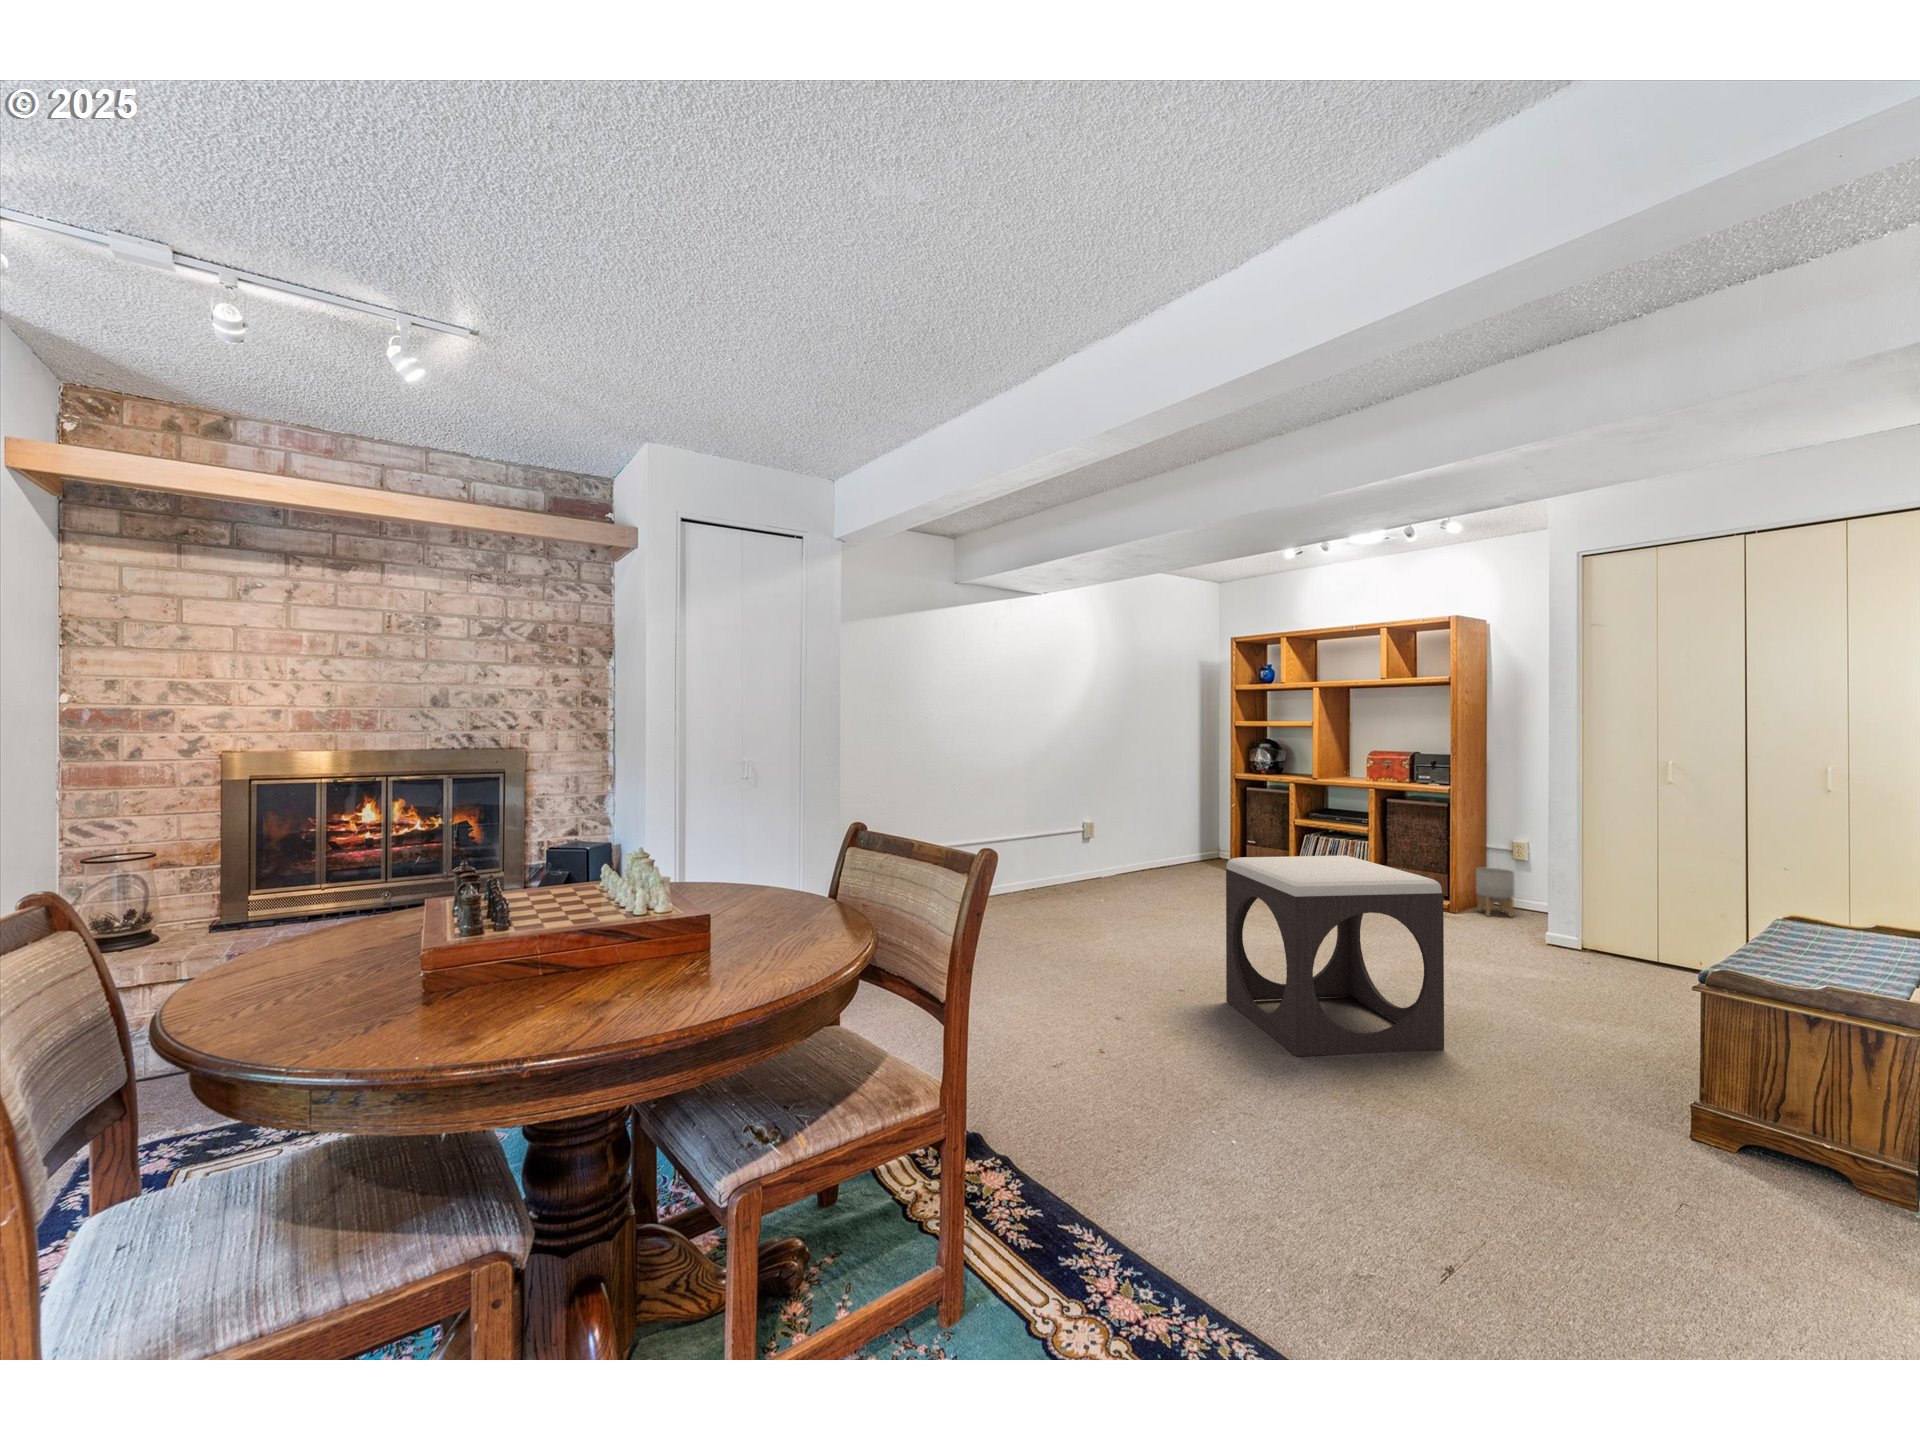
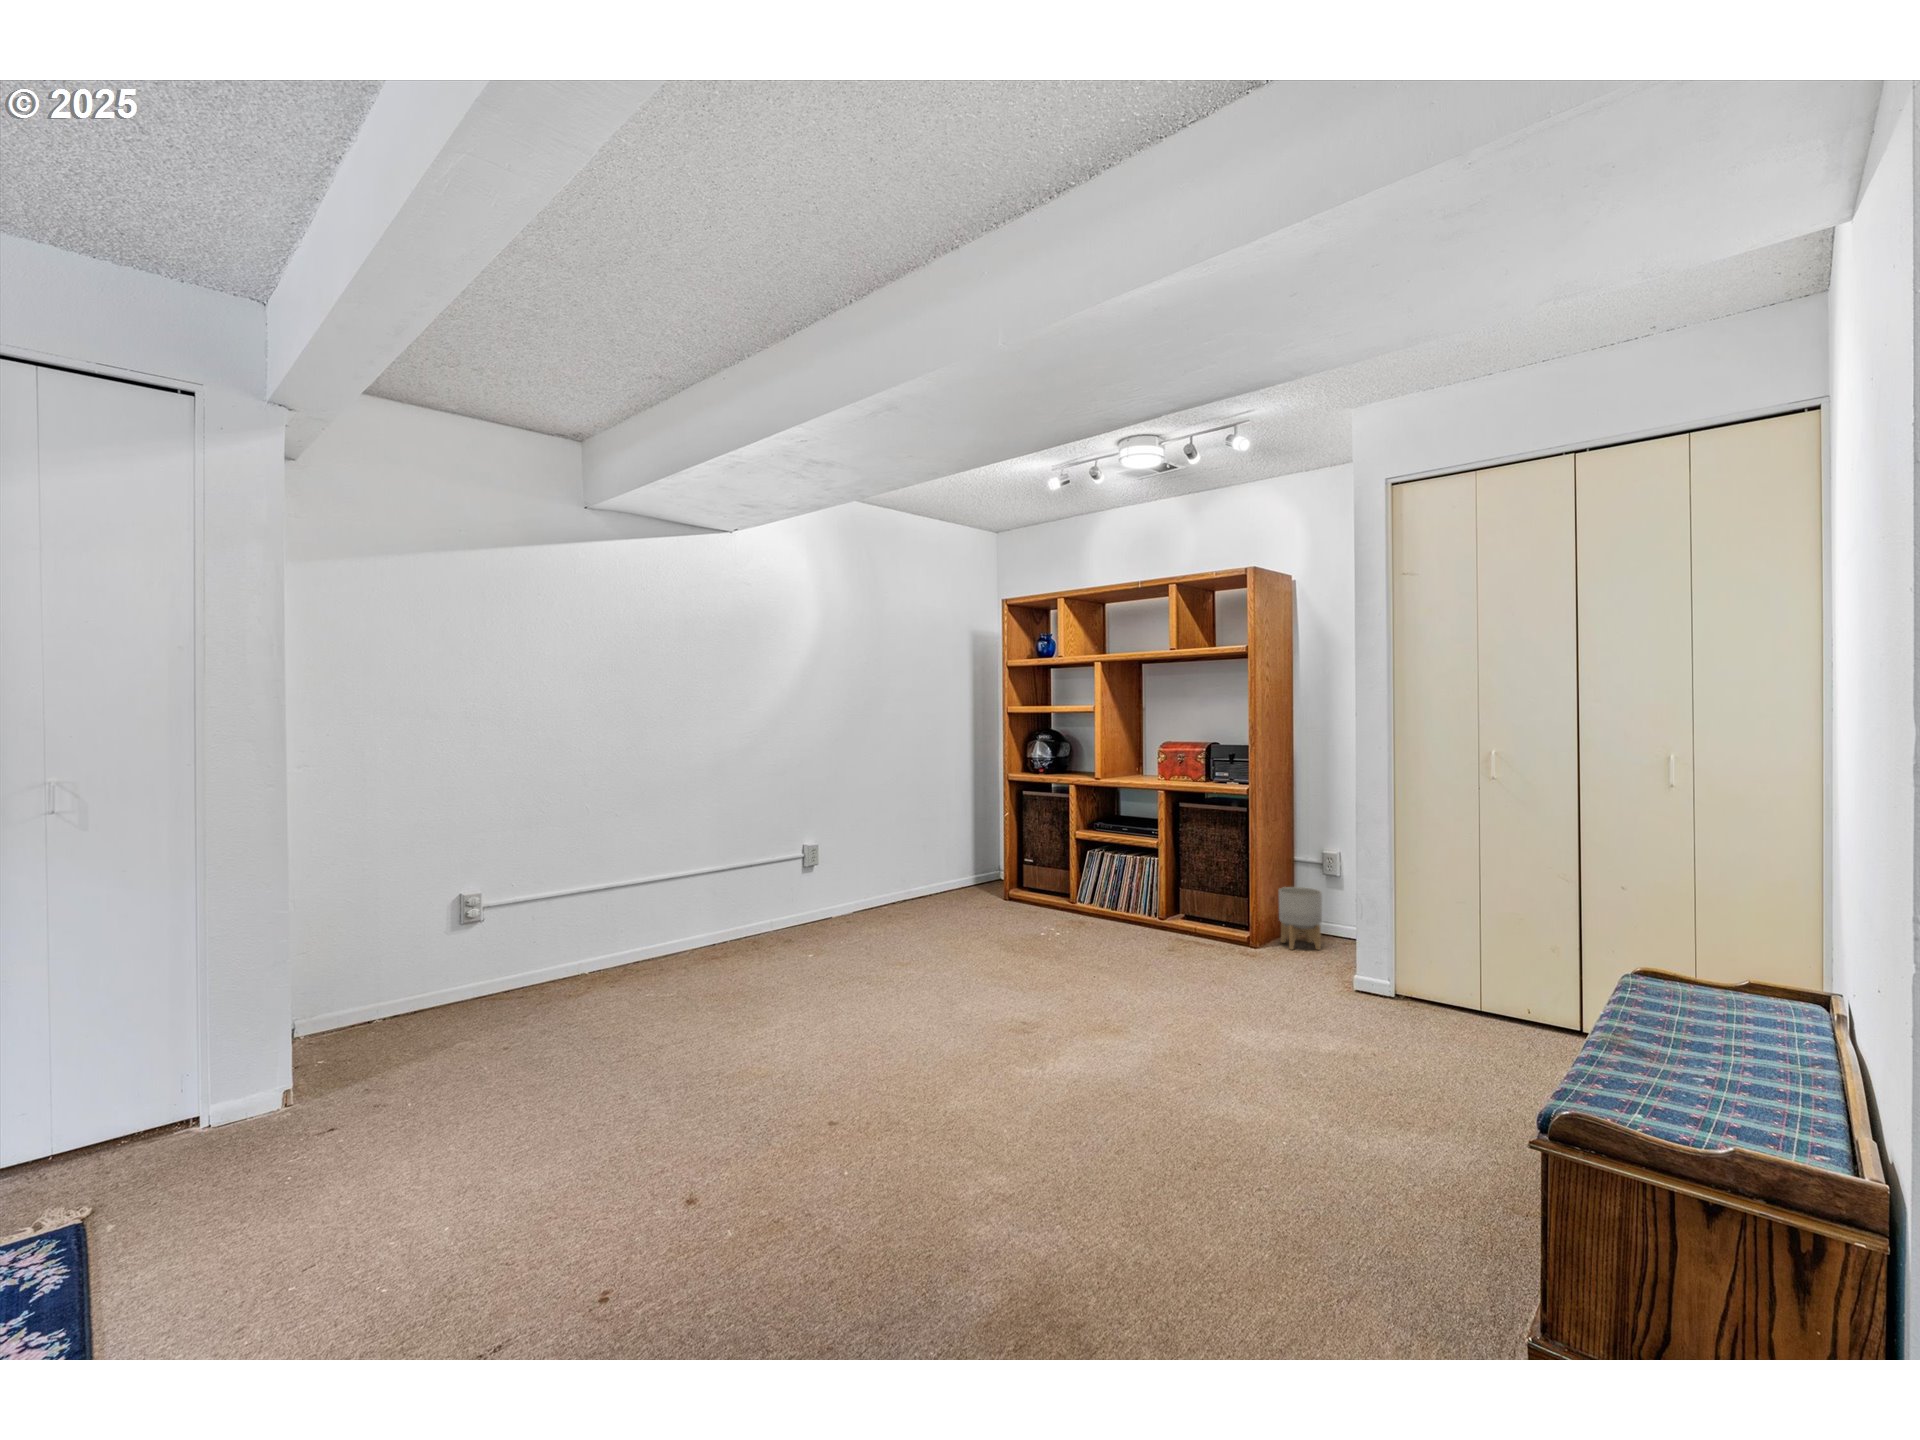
footstool: present [1226,855,1444,1056] -> none [885,902,1179,1263]

